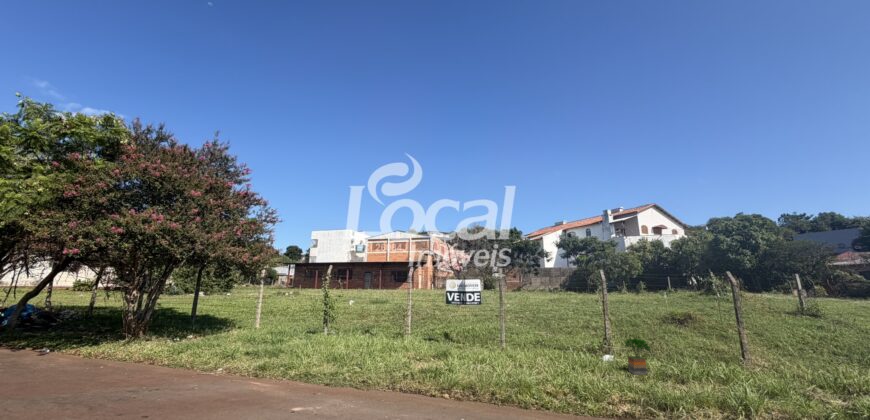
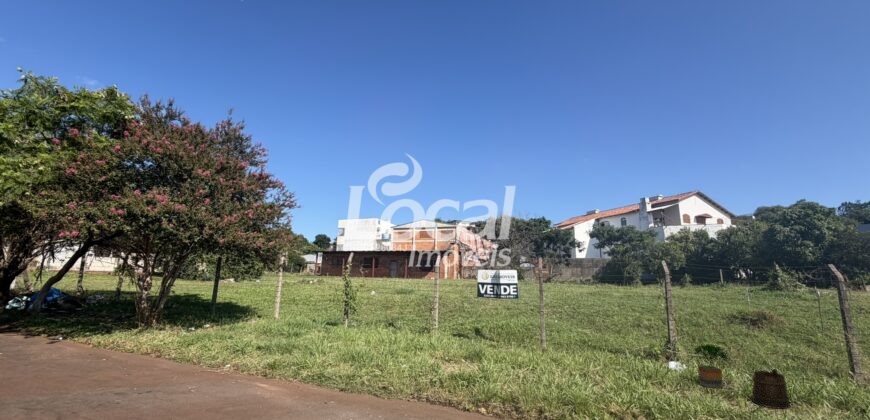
bucket: none [667,356,696,388] -> present [752,369,790,409]

